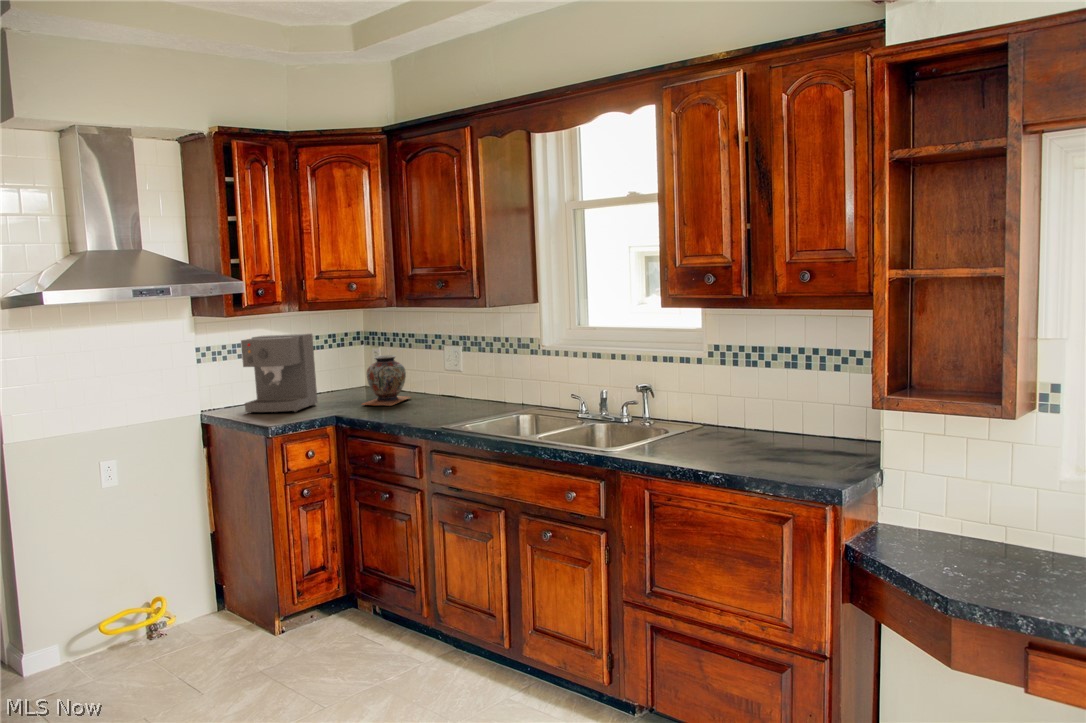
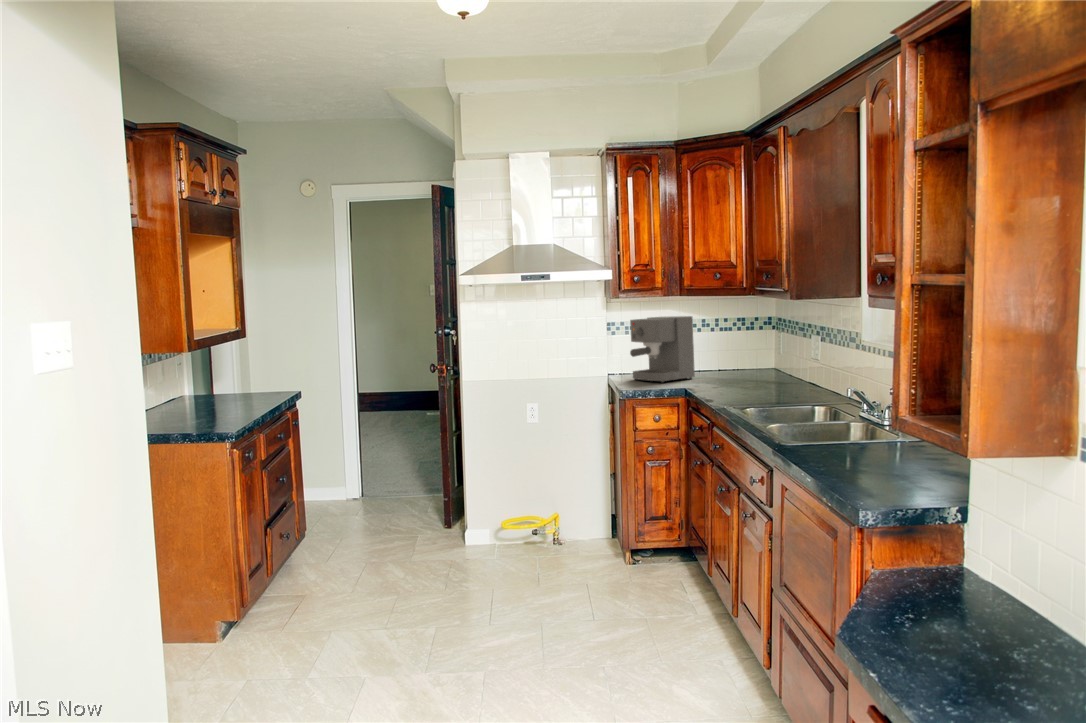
decorative vase: present [362,355,411,405] -> none [719,339,774,385]

